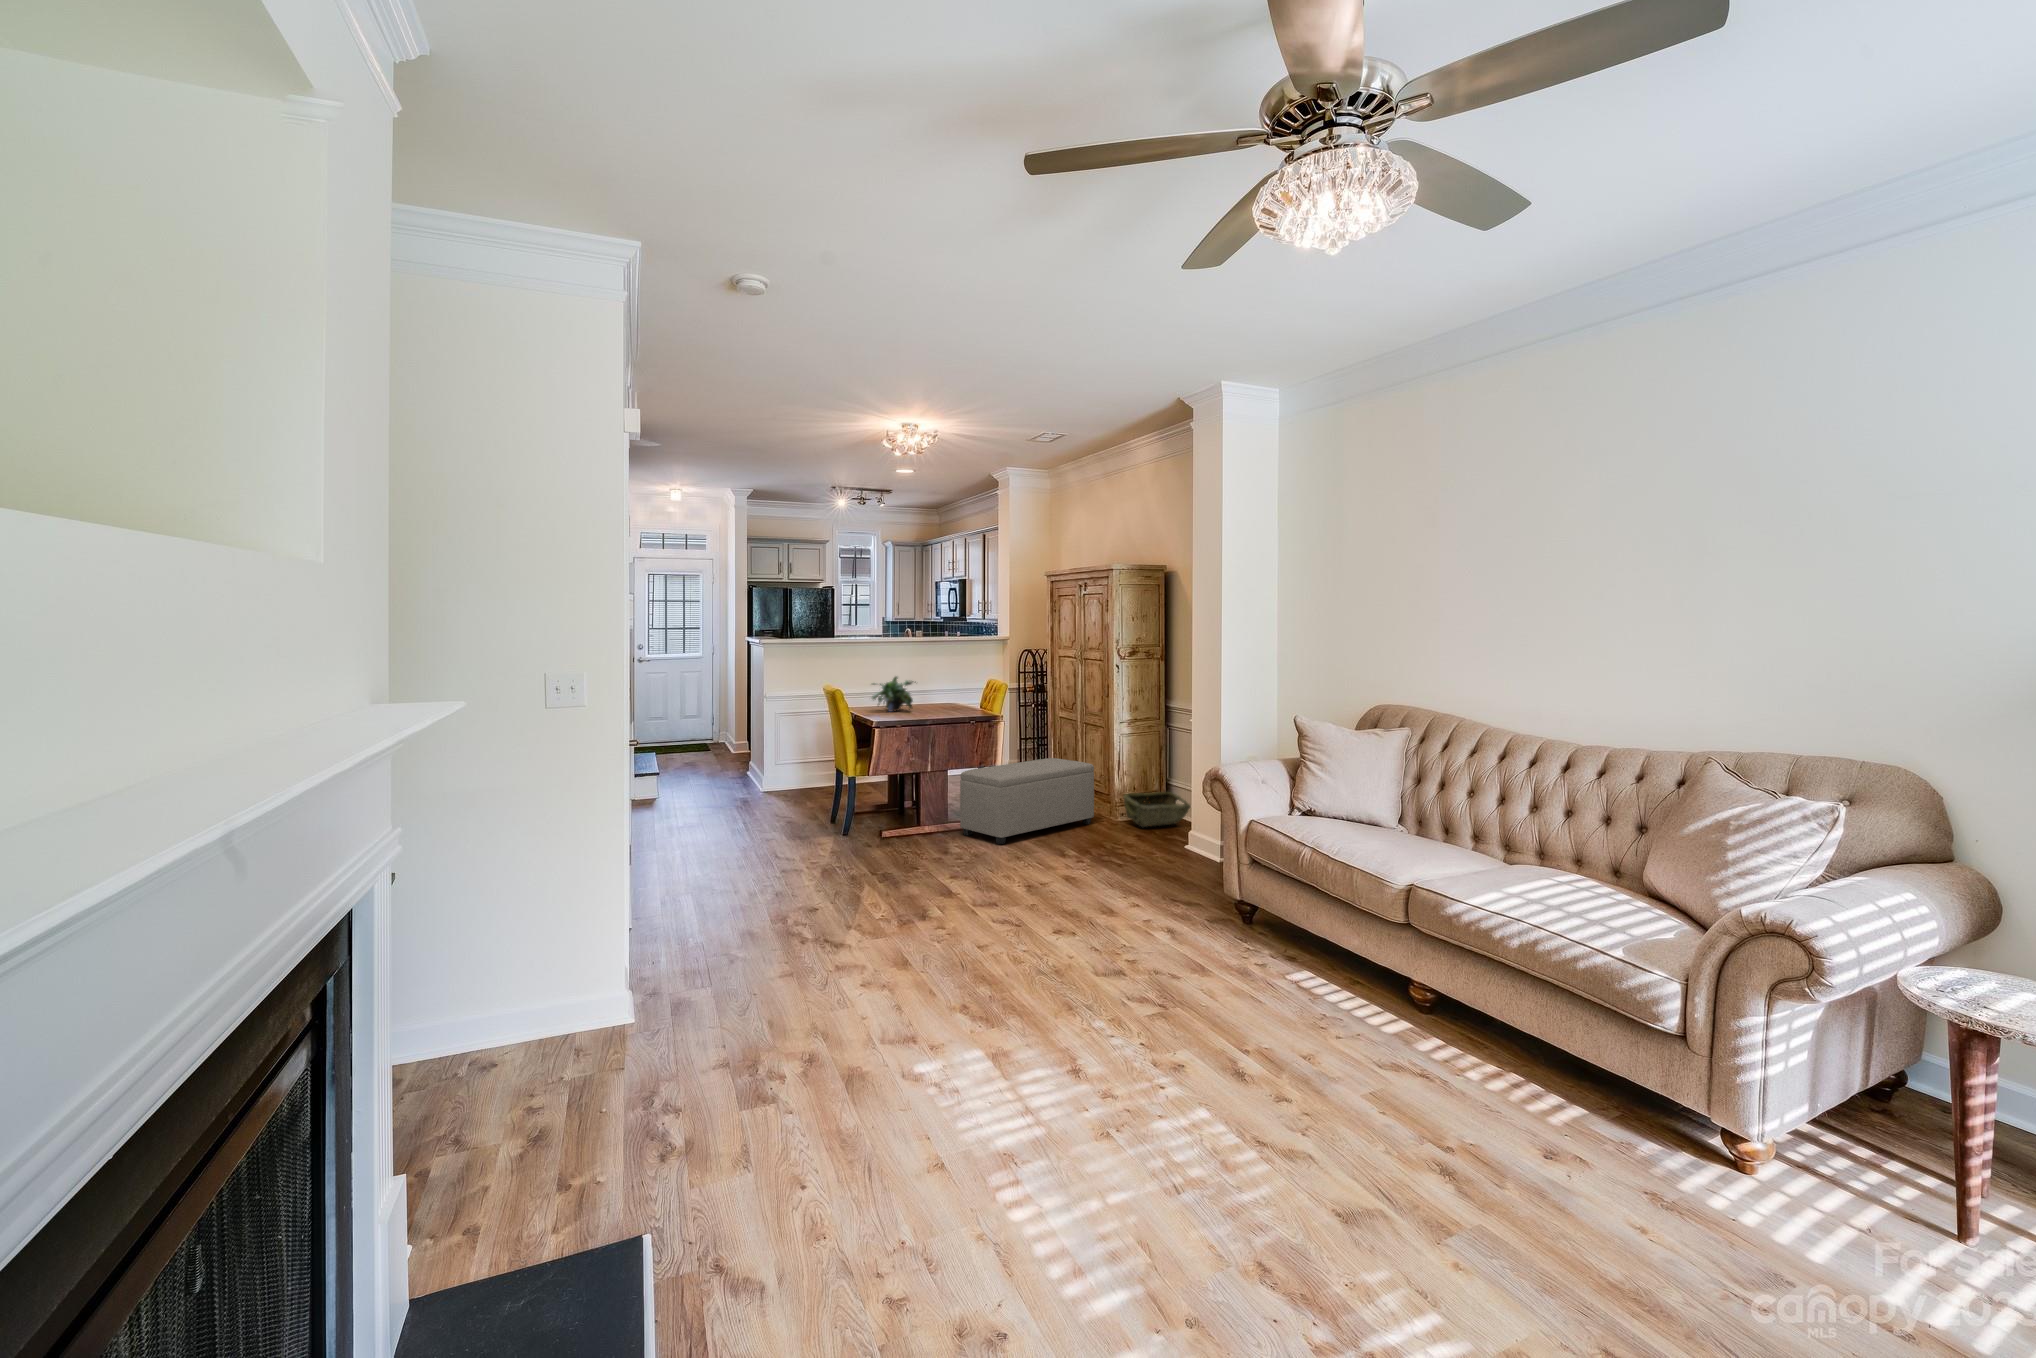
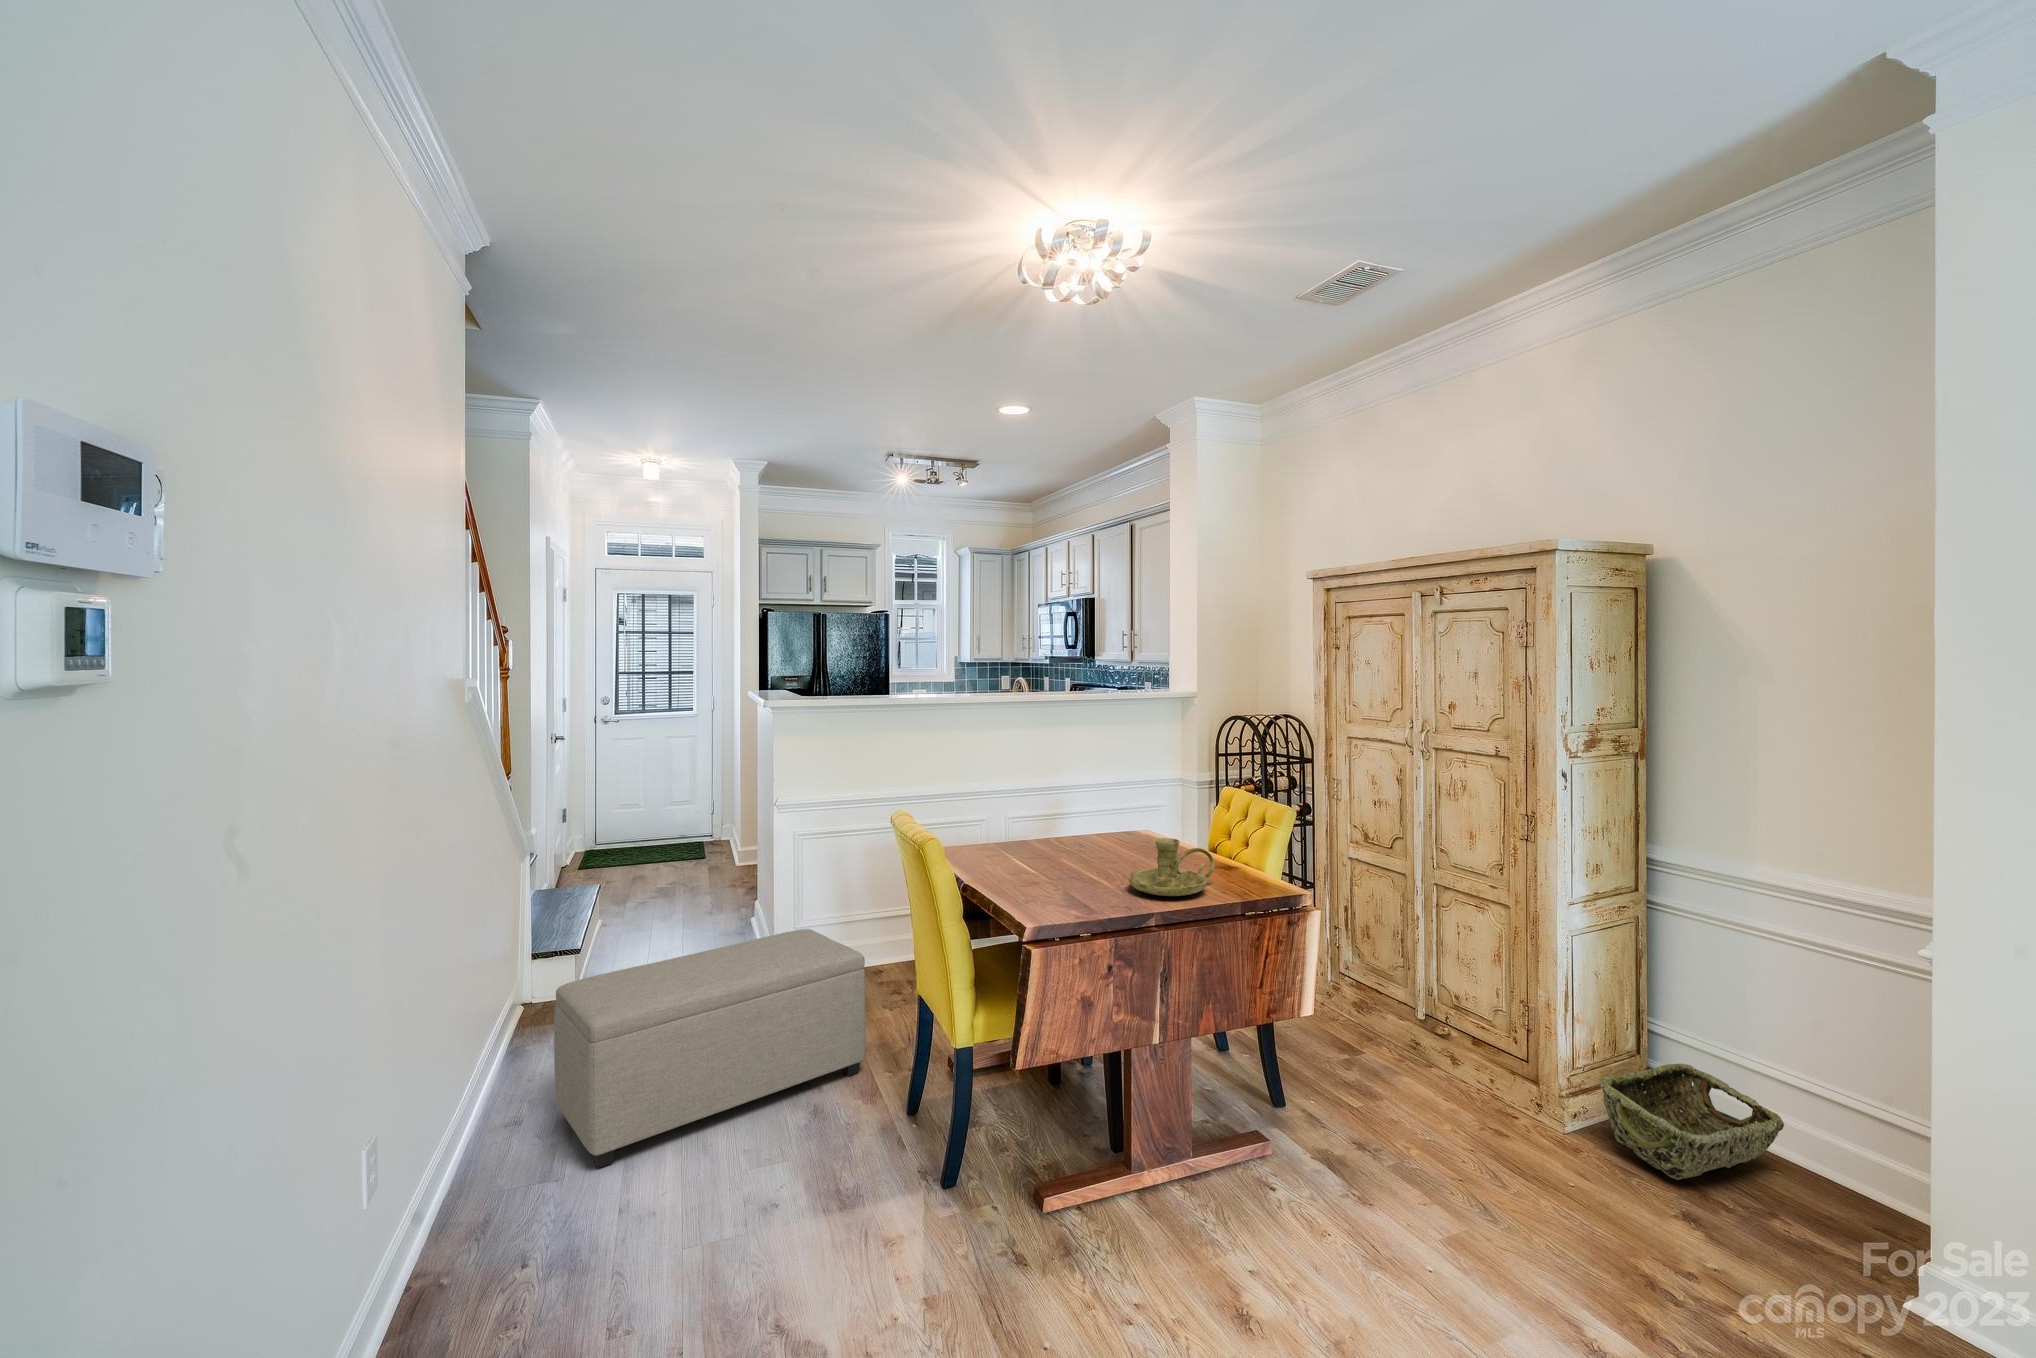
potted plant: present [872,676,913,712] -> none [992,794,1097,870]
candle holder: none [925,693,964,715] -> present [1128,838,1214,896]
ottoman: present [960,758,1094,844] -> present [554,929,866,1168]

